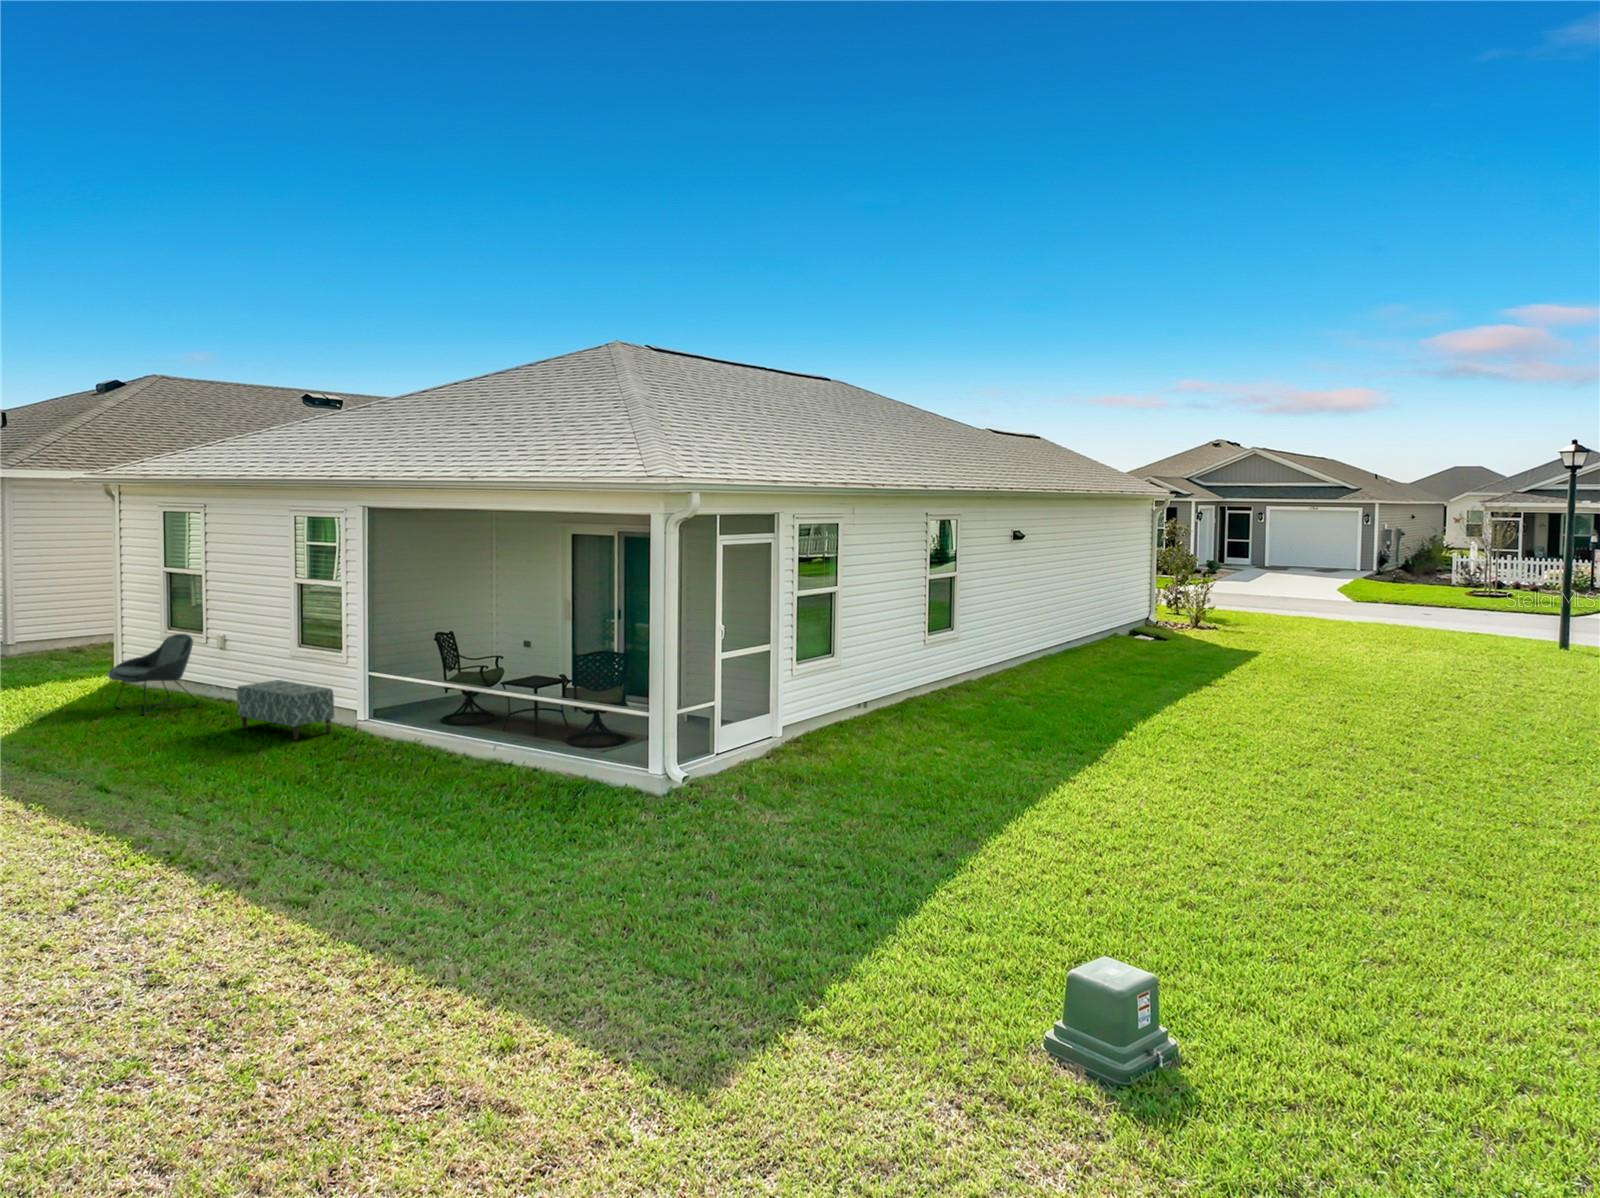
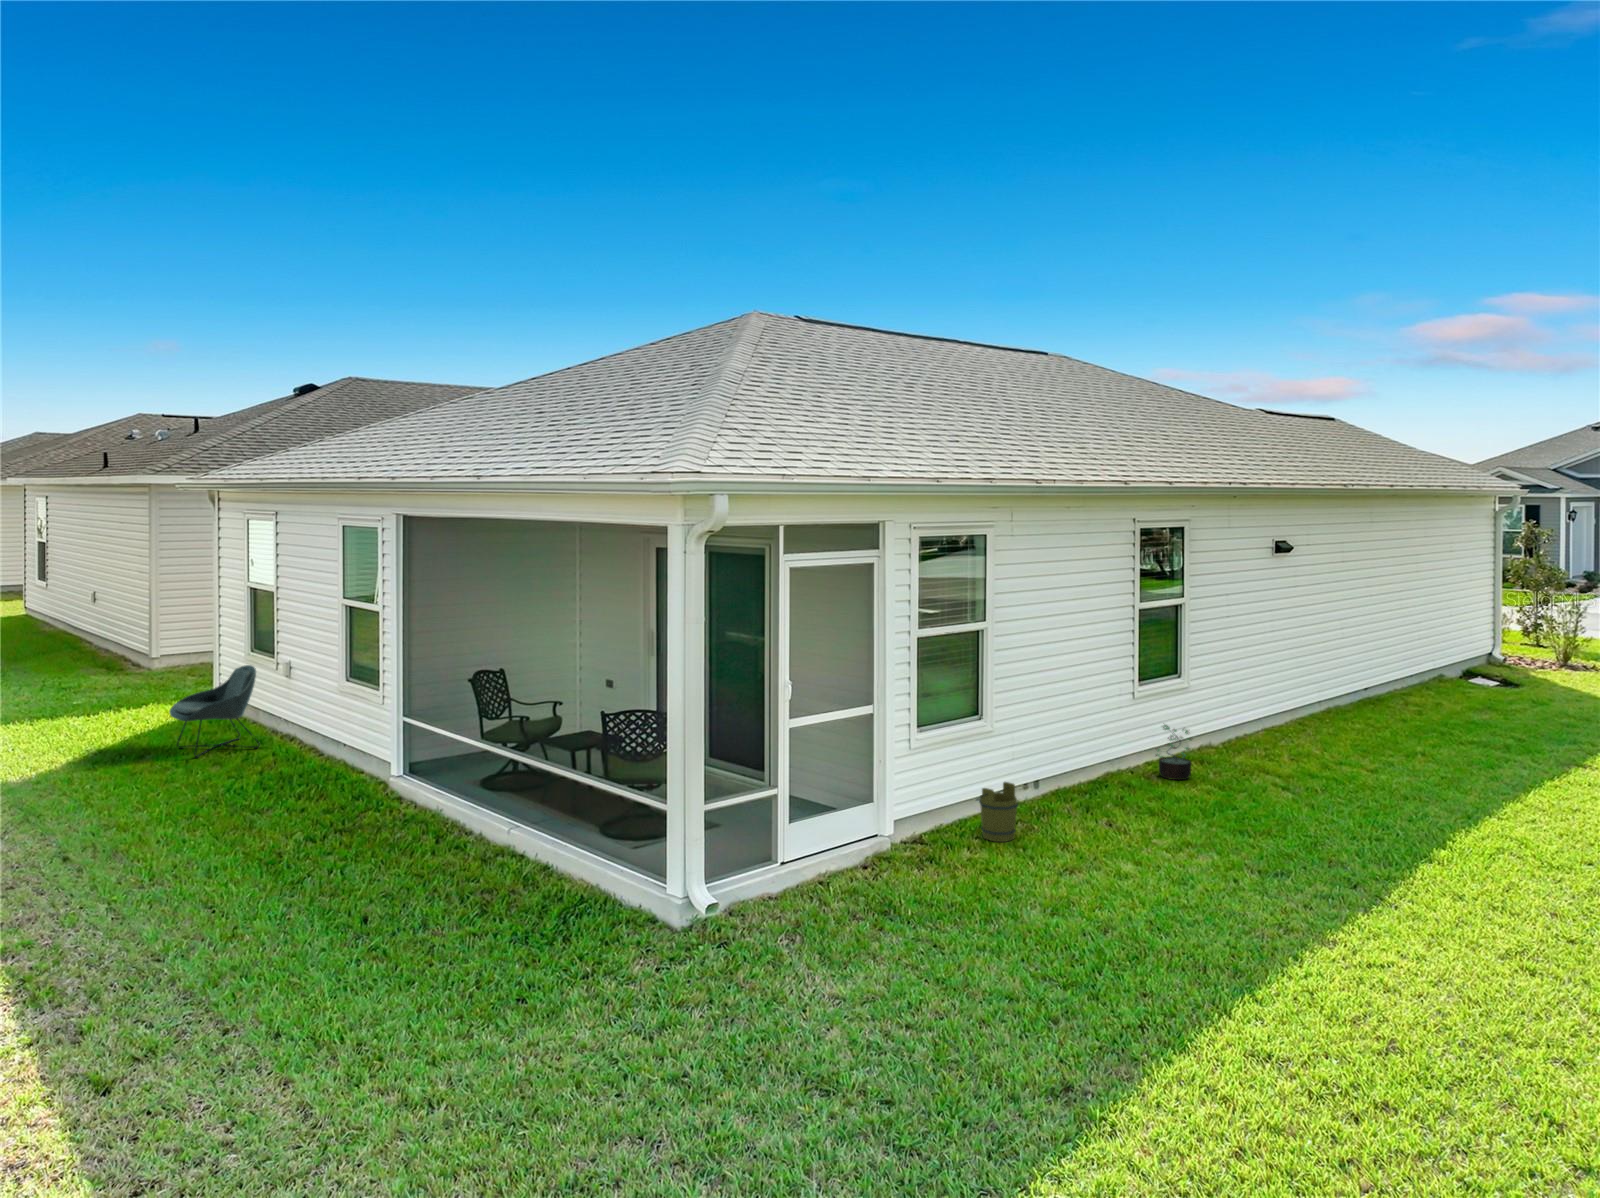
decorative plant: none [942,661,969,702] -> present [1156,725,1192,780]
bench: present [237,680,334,740] -> none [270,724,368,801]
bucket: none [834,700,864,741] -> present [976,782,1018,842]

